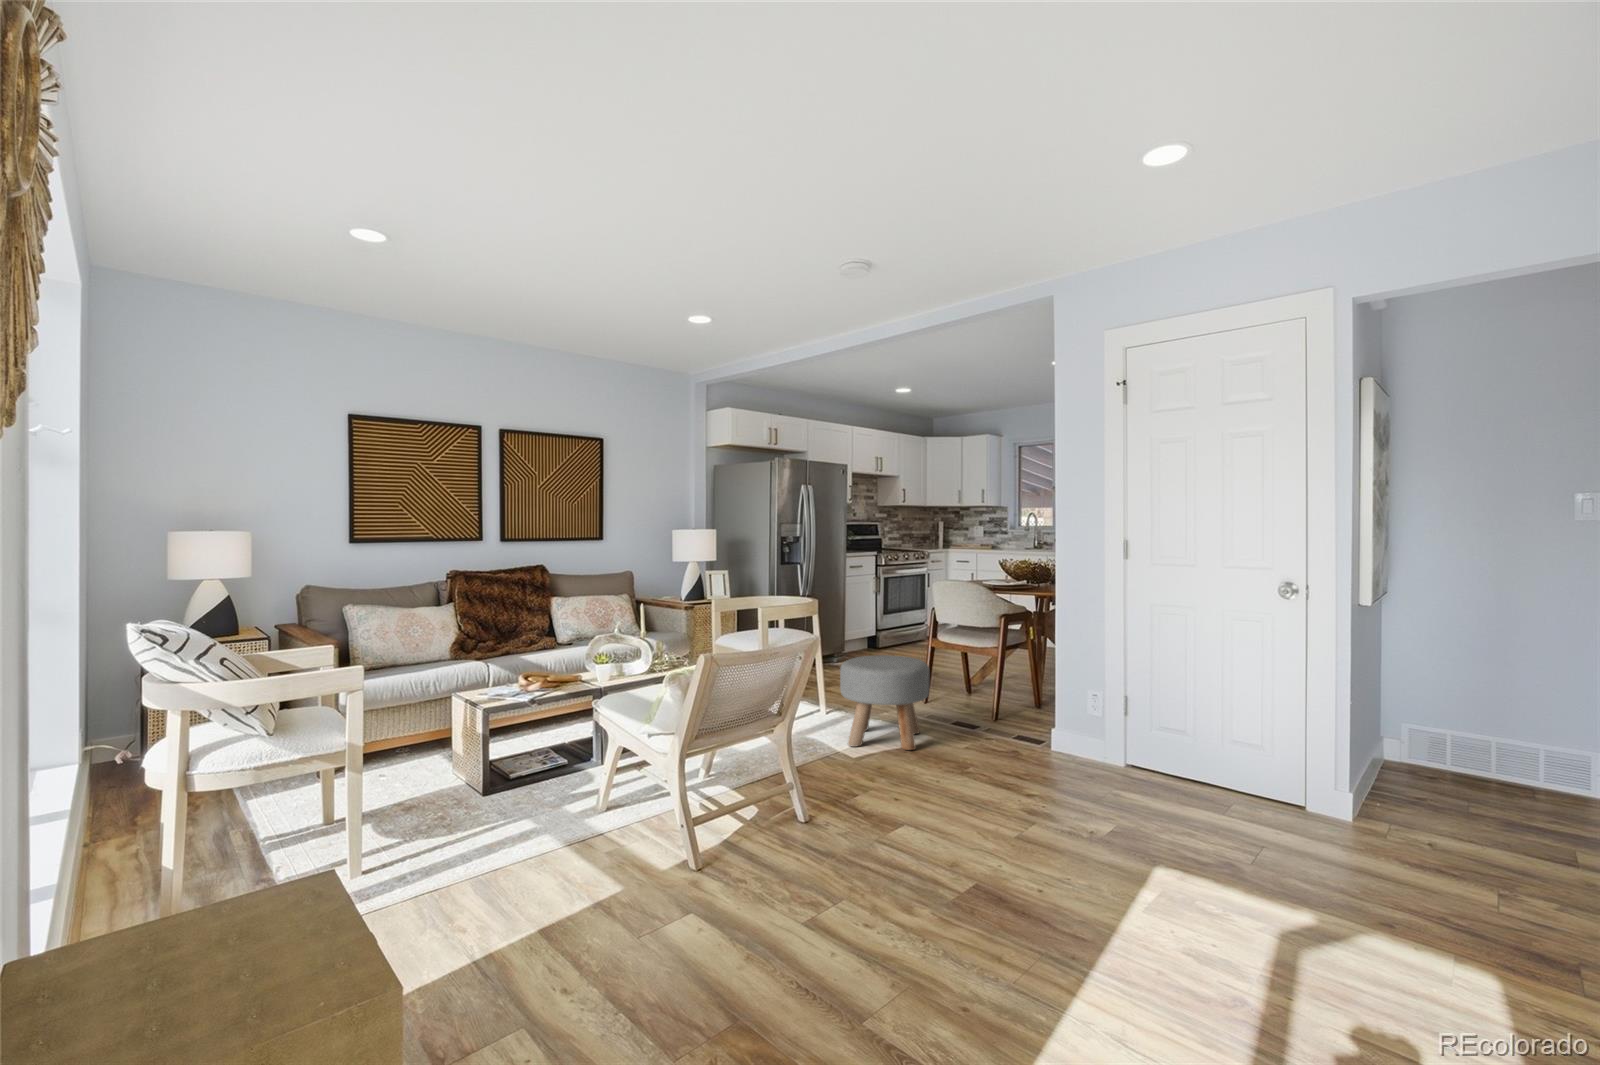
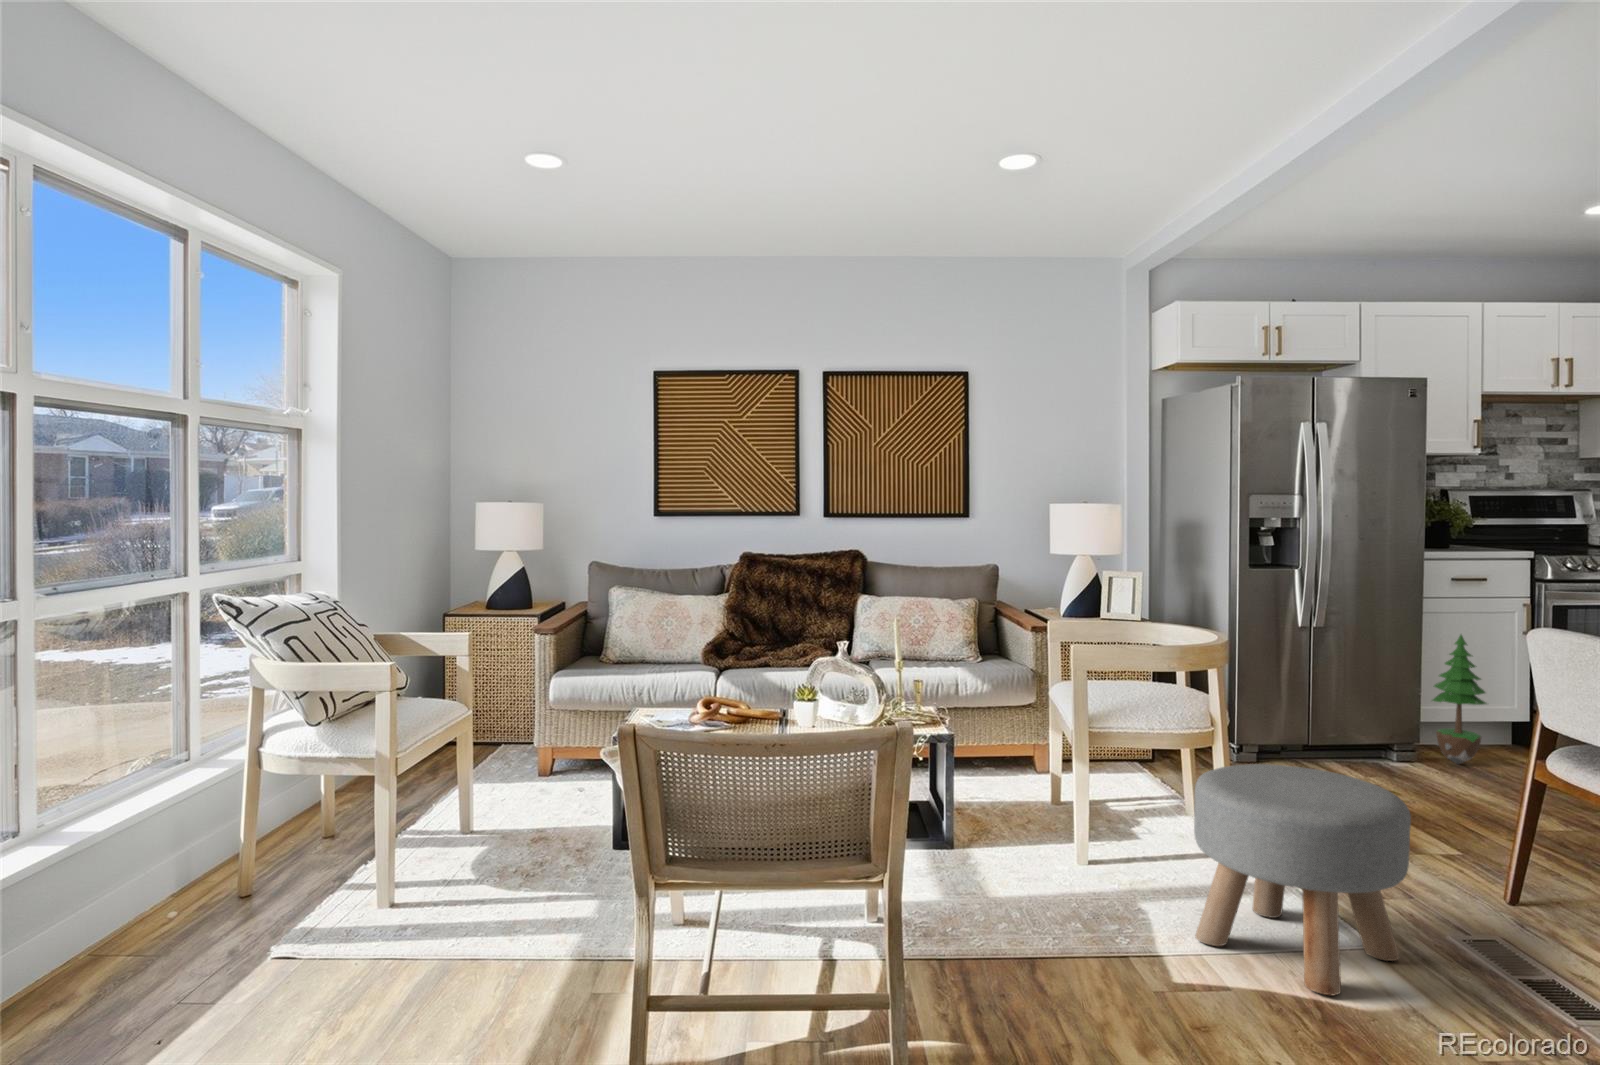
potted tree: none [849,593,873,659] -> present [1432,635,1486,764]

